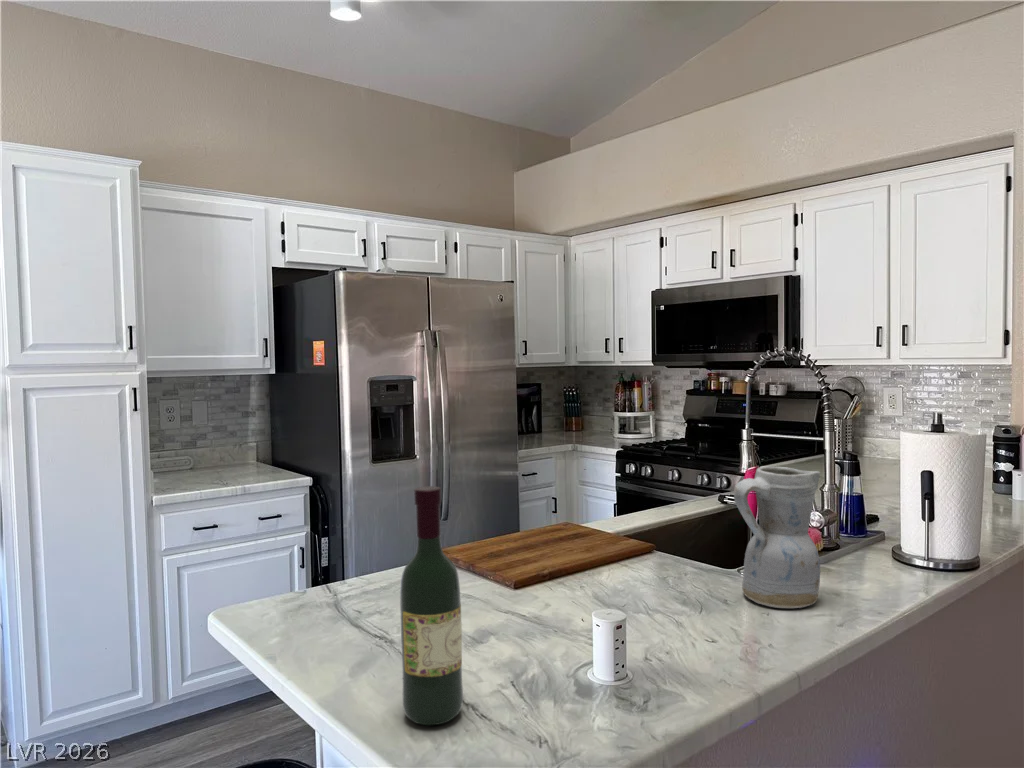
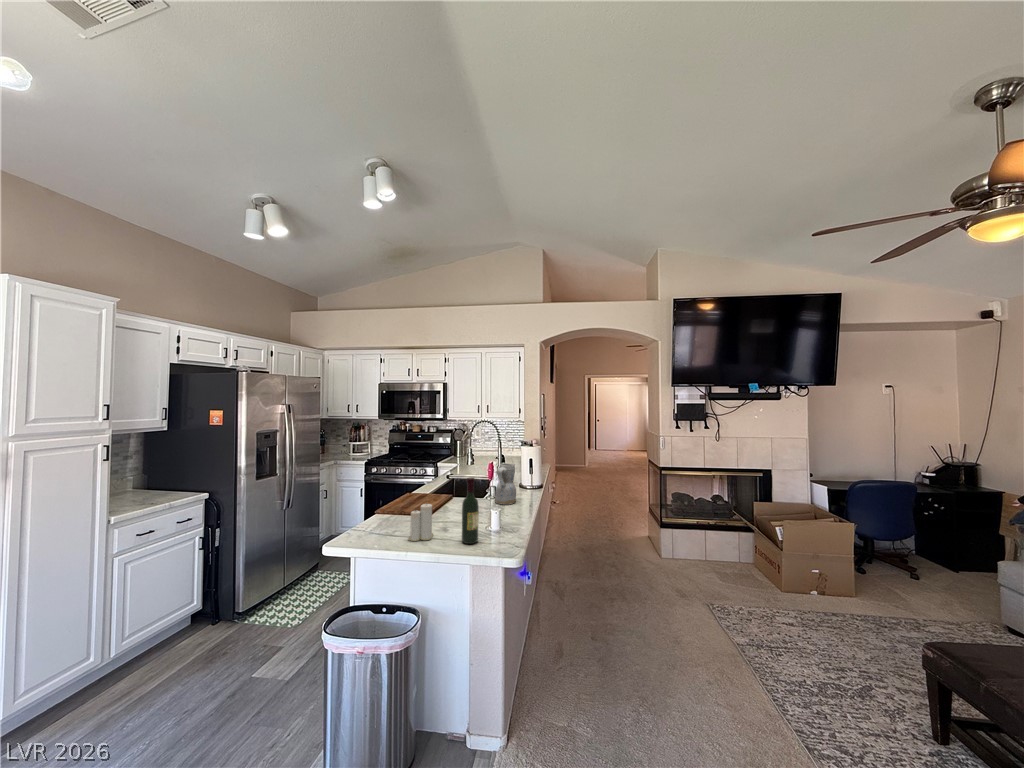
candle: none [321,545,402,665] -> present [408,504,433,541]

